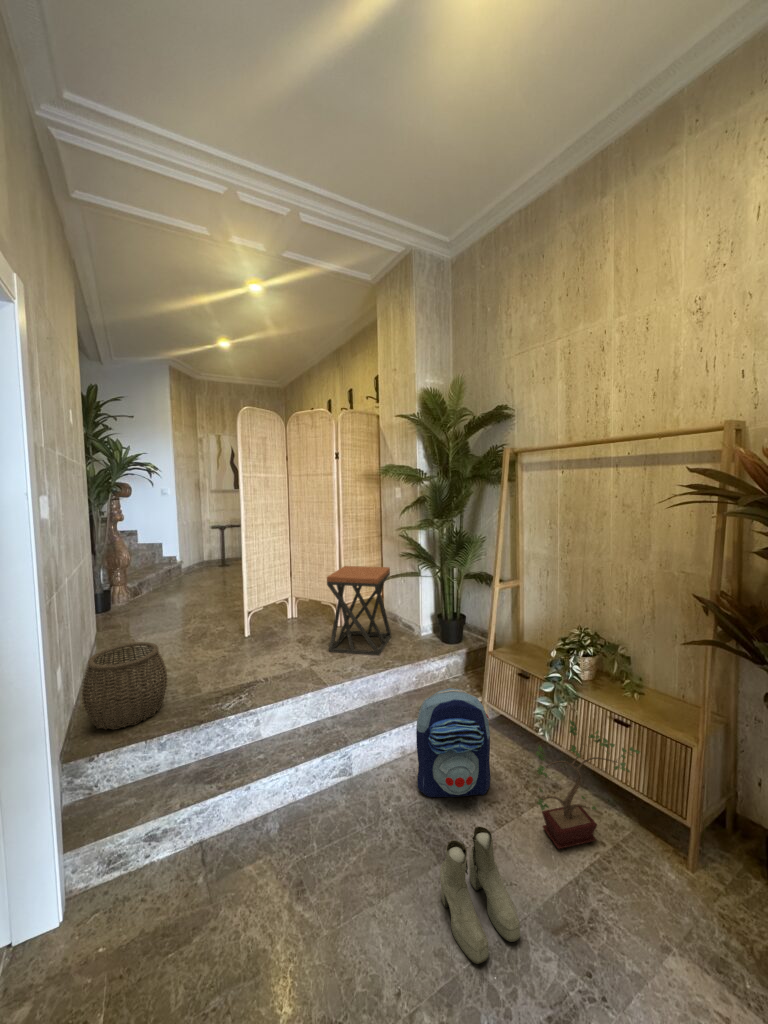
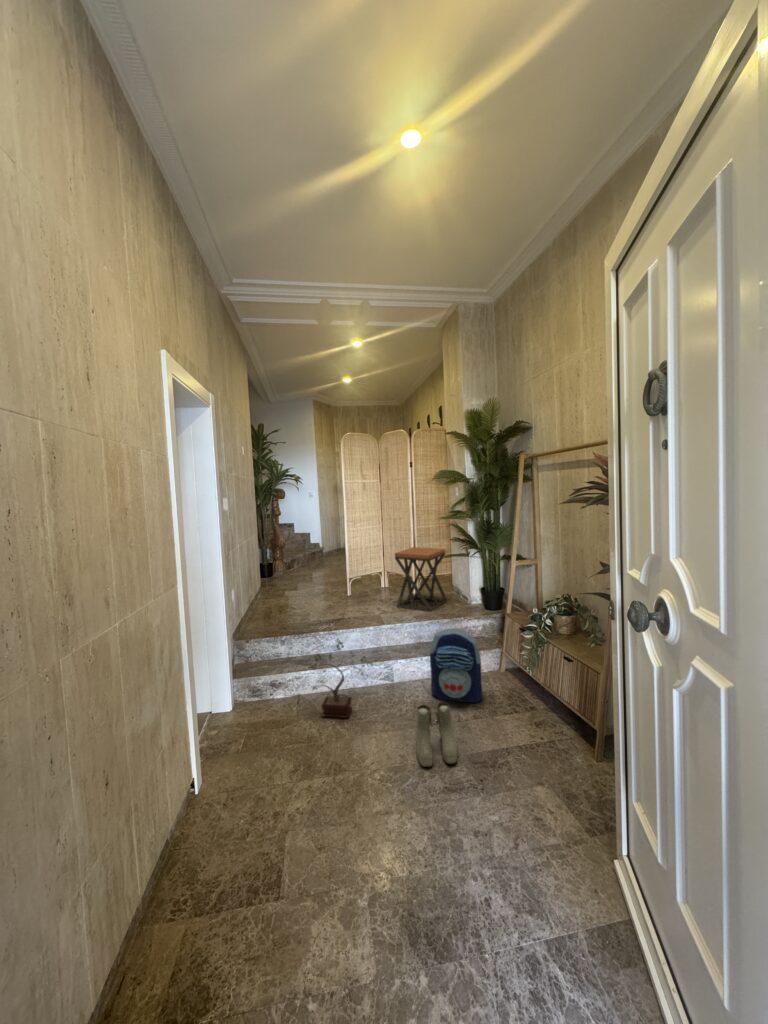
woven basket: present [82,642,168,729] -> none [246,585,290,631]
potted plant: present [536,720,640,849] -> present [310,641,373,718]

